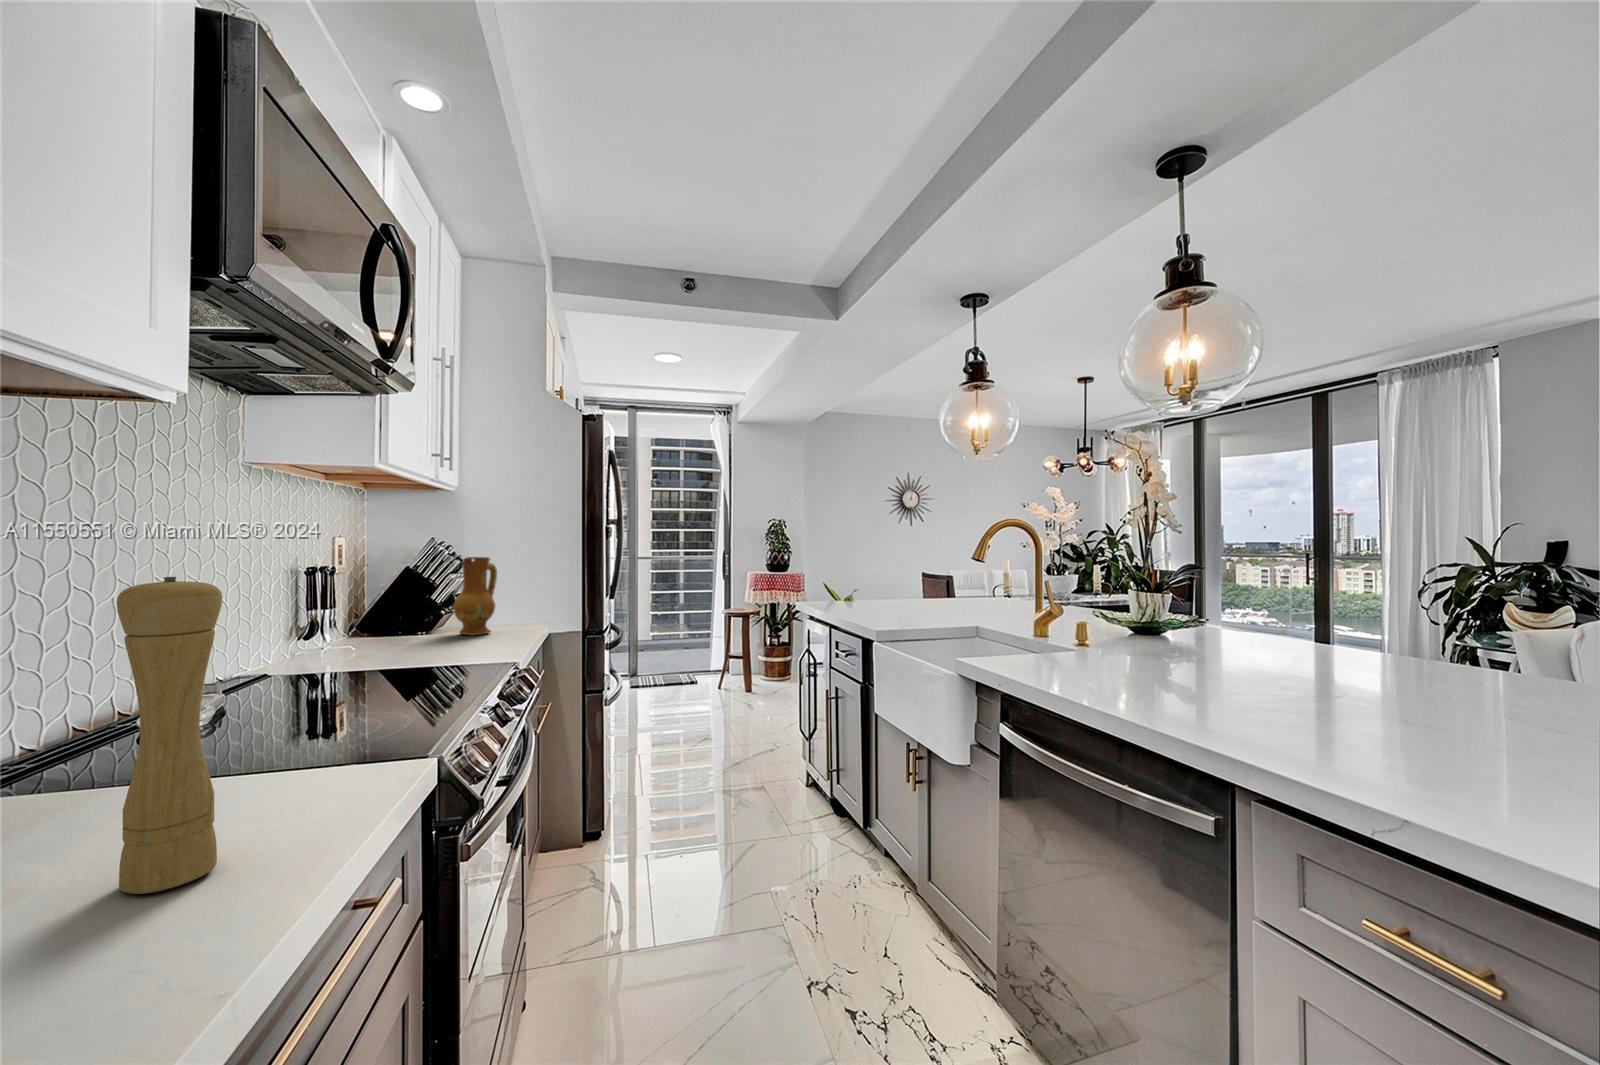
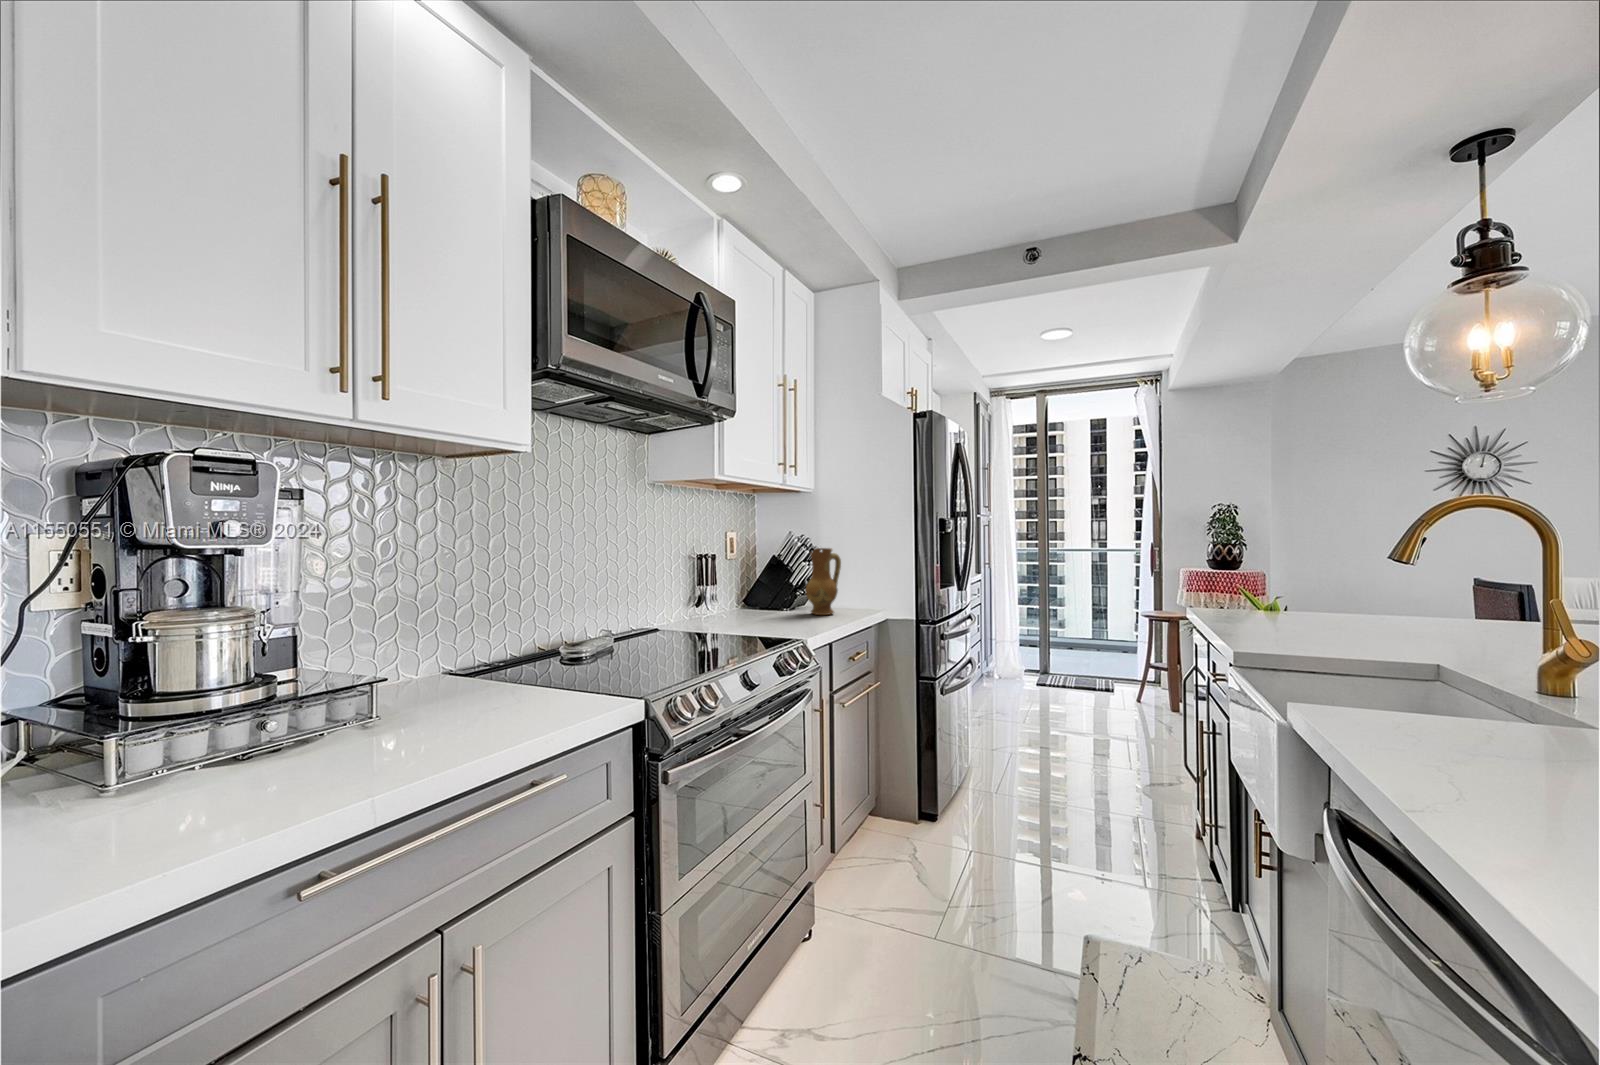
pepper mill: present [117,577,222,894] -> none [458,559,504,733]

